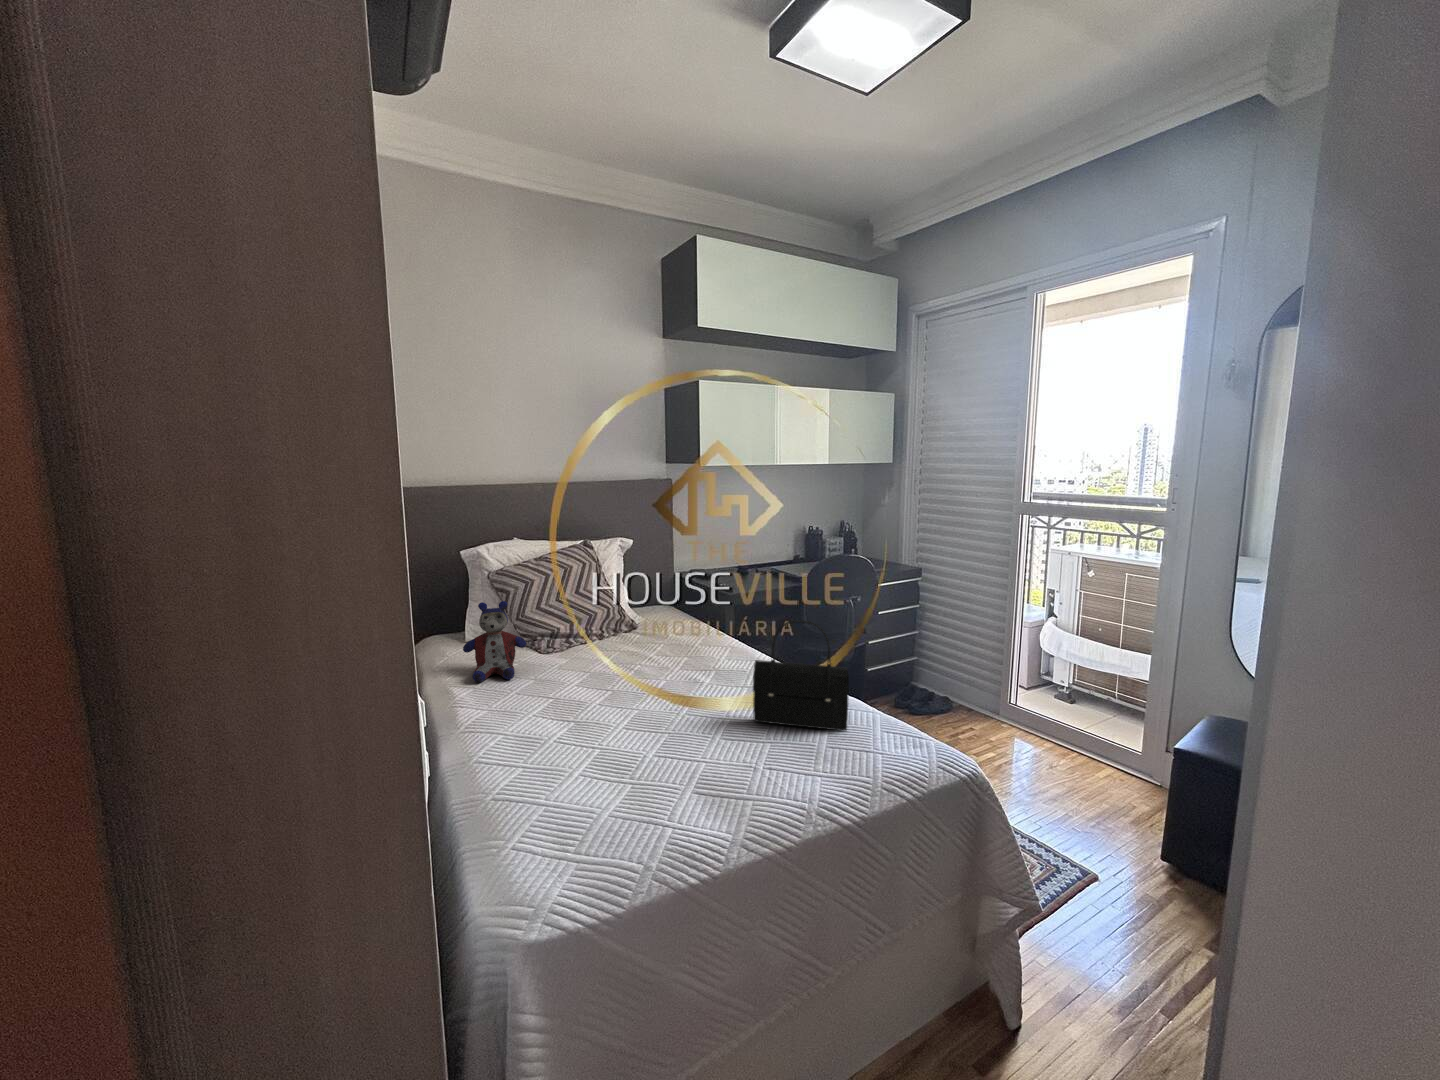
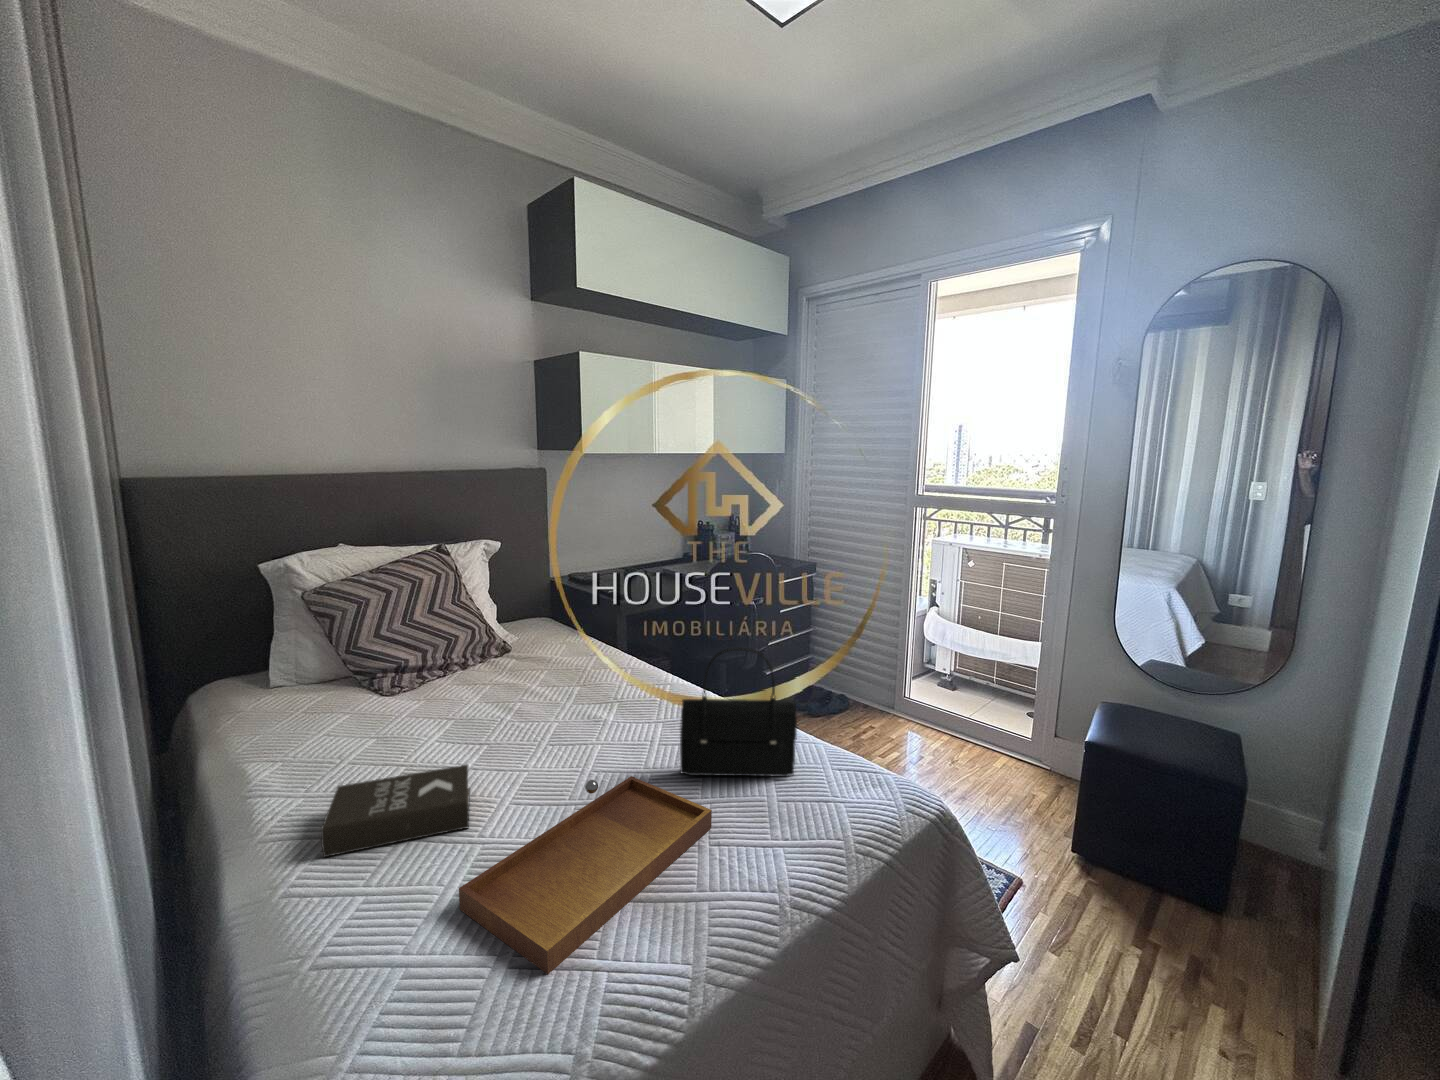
stuffed bear: present [463,601,526,683] -> none [264,635,361,751]
book: none [496,697,596,745] -> present [321,765,470,857]
tray: none [580,707,769,825] -> present [459,776,712,974]

